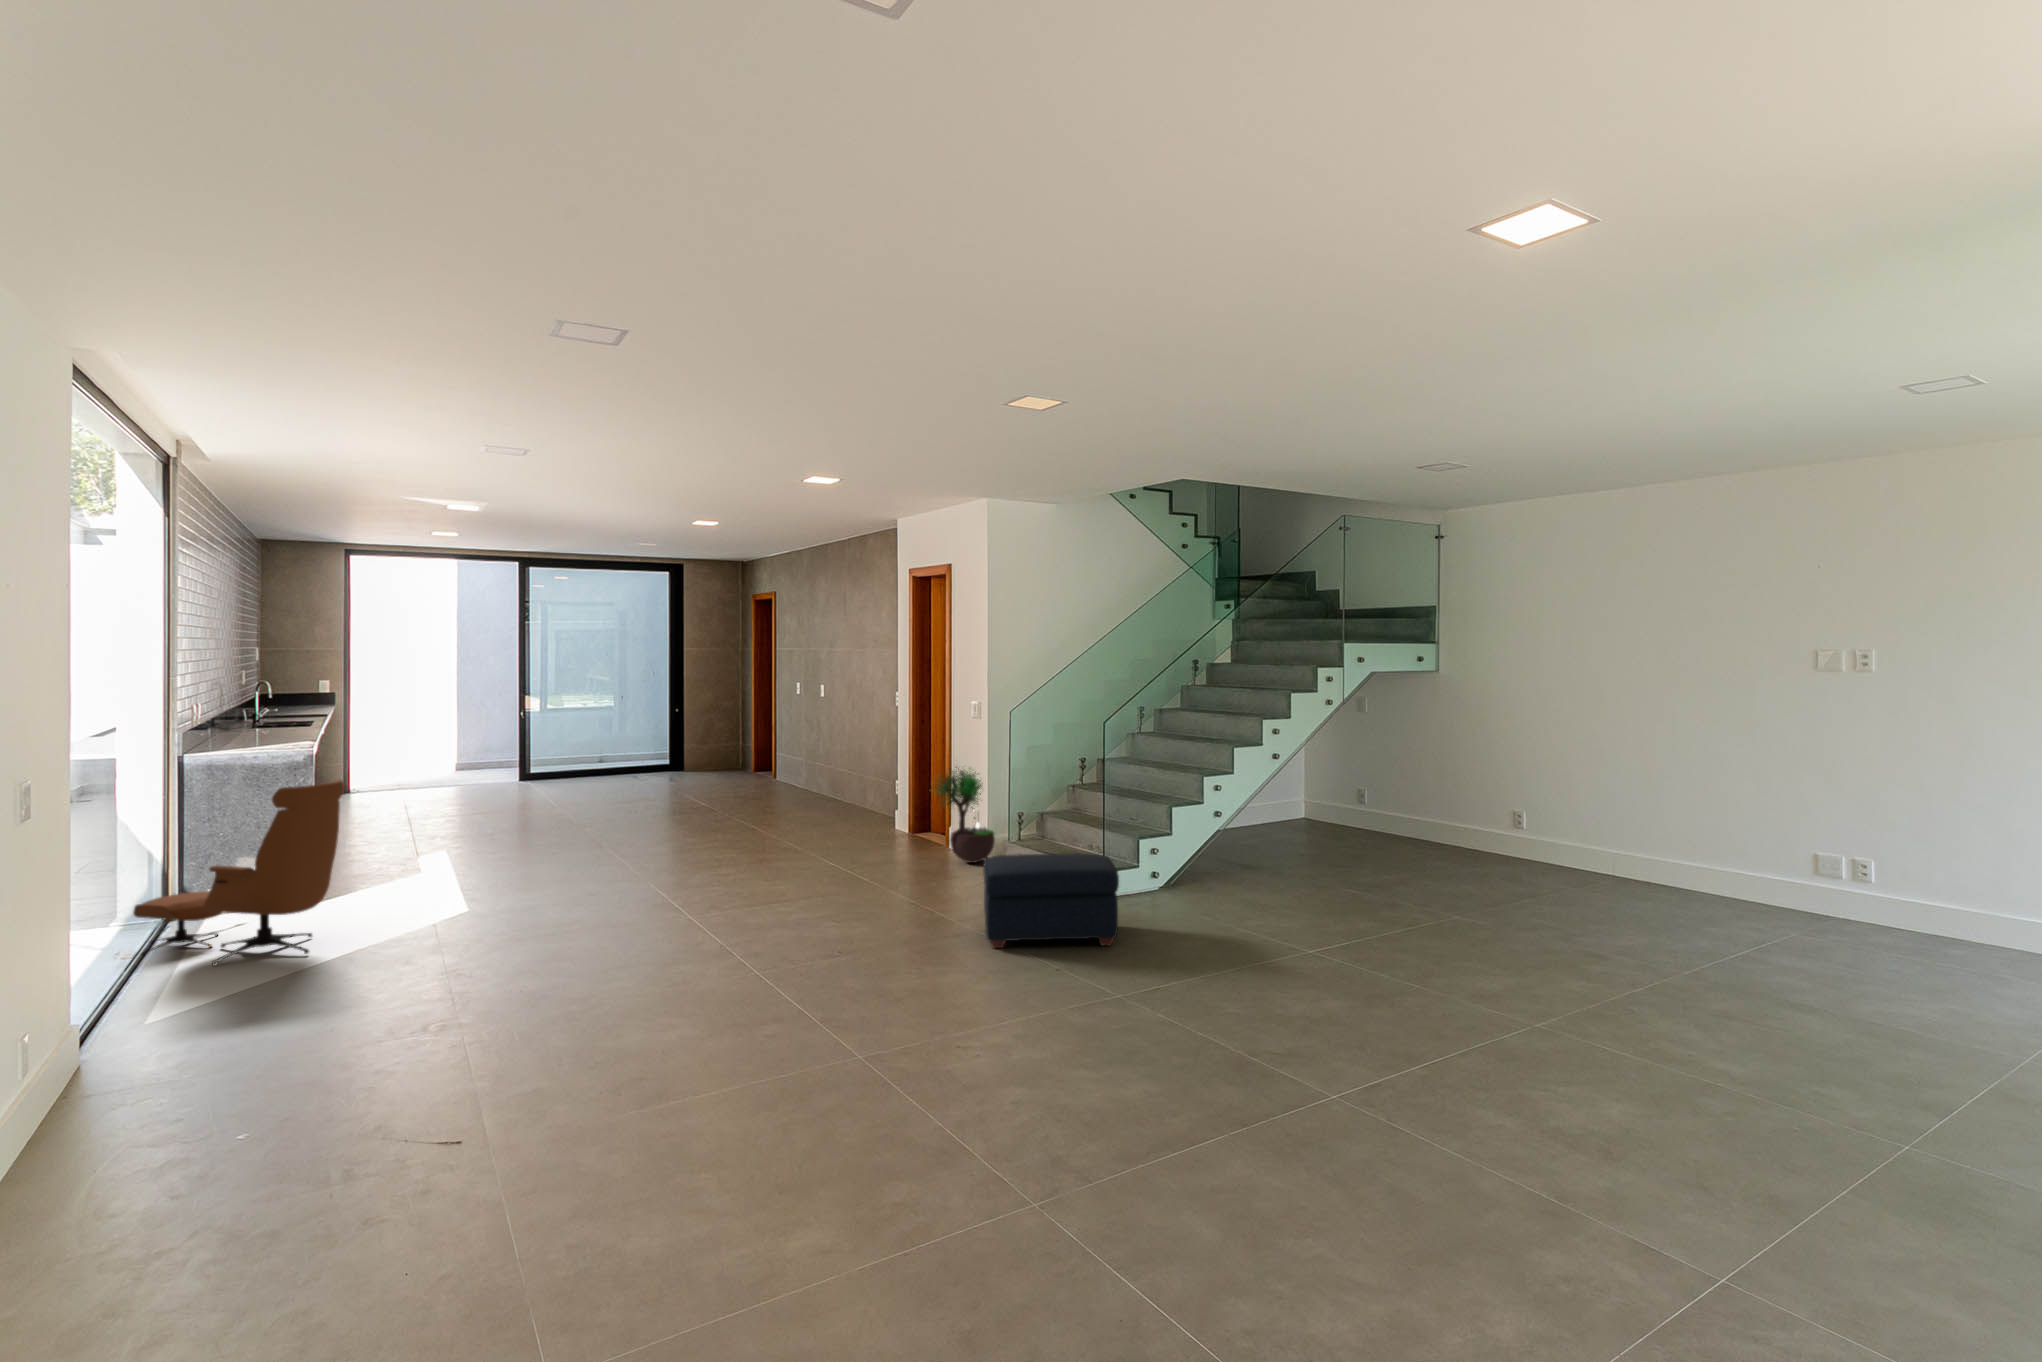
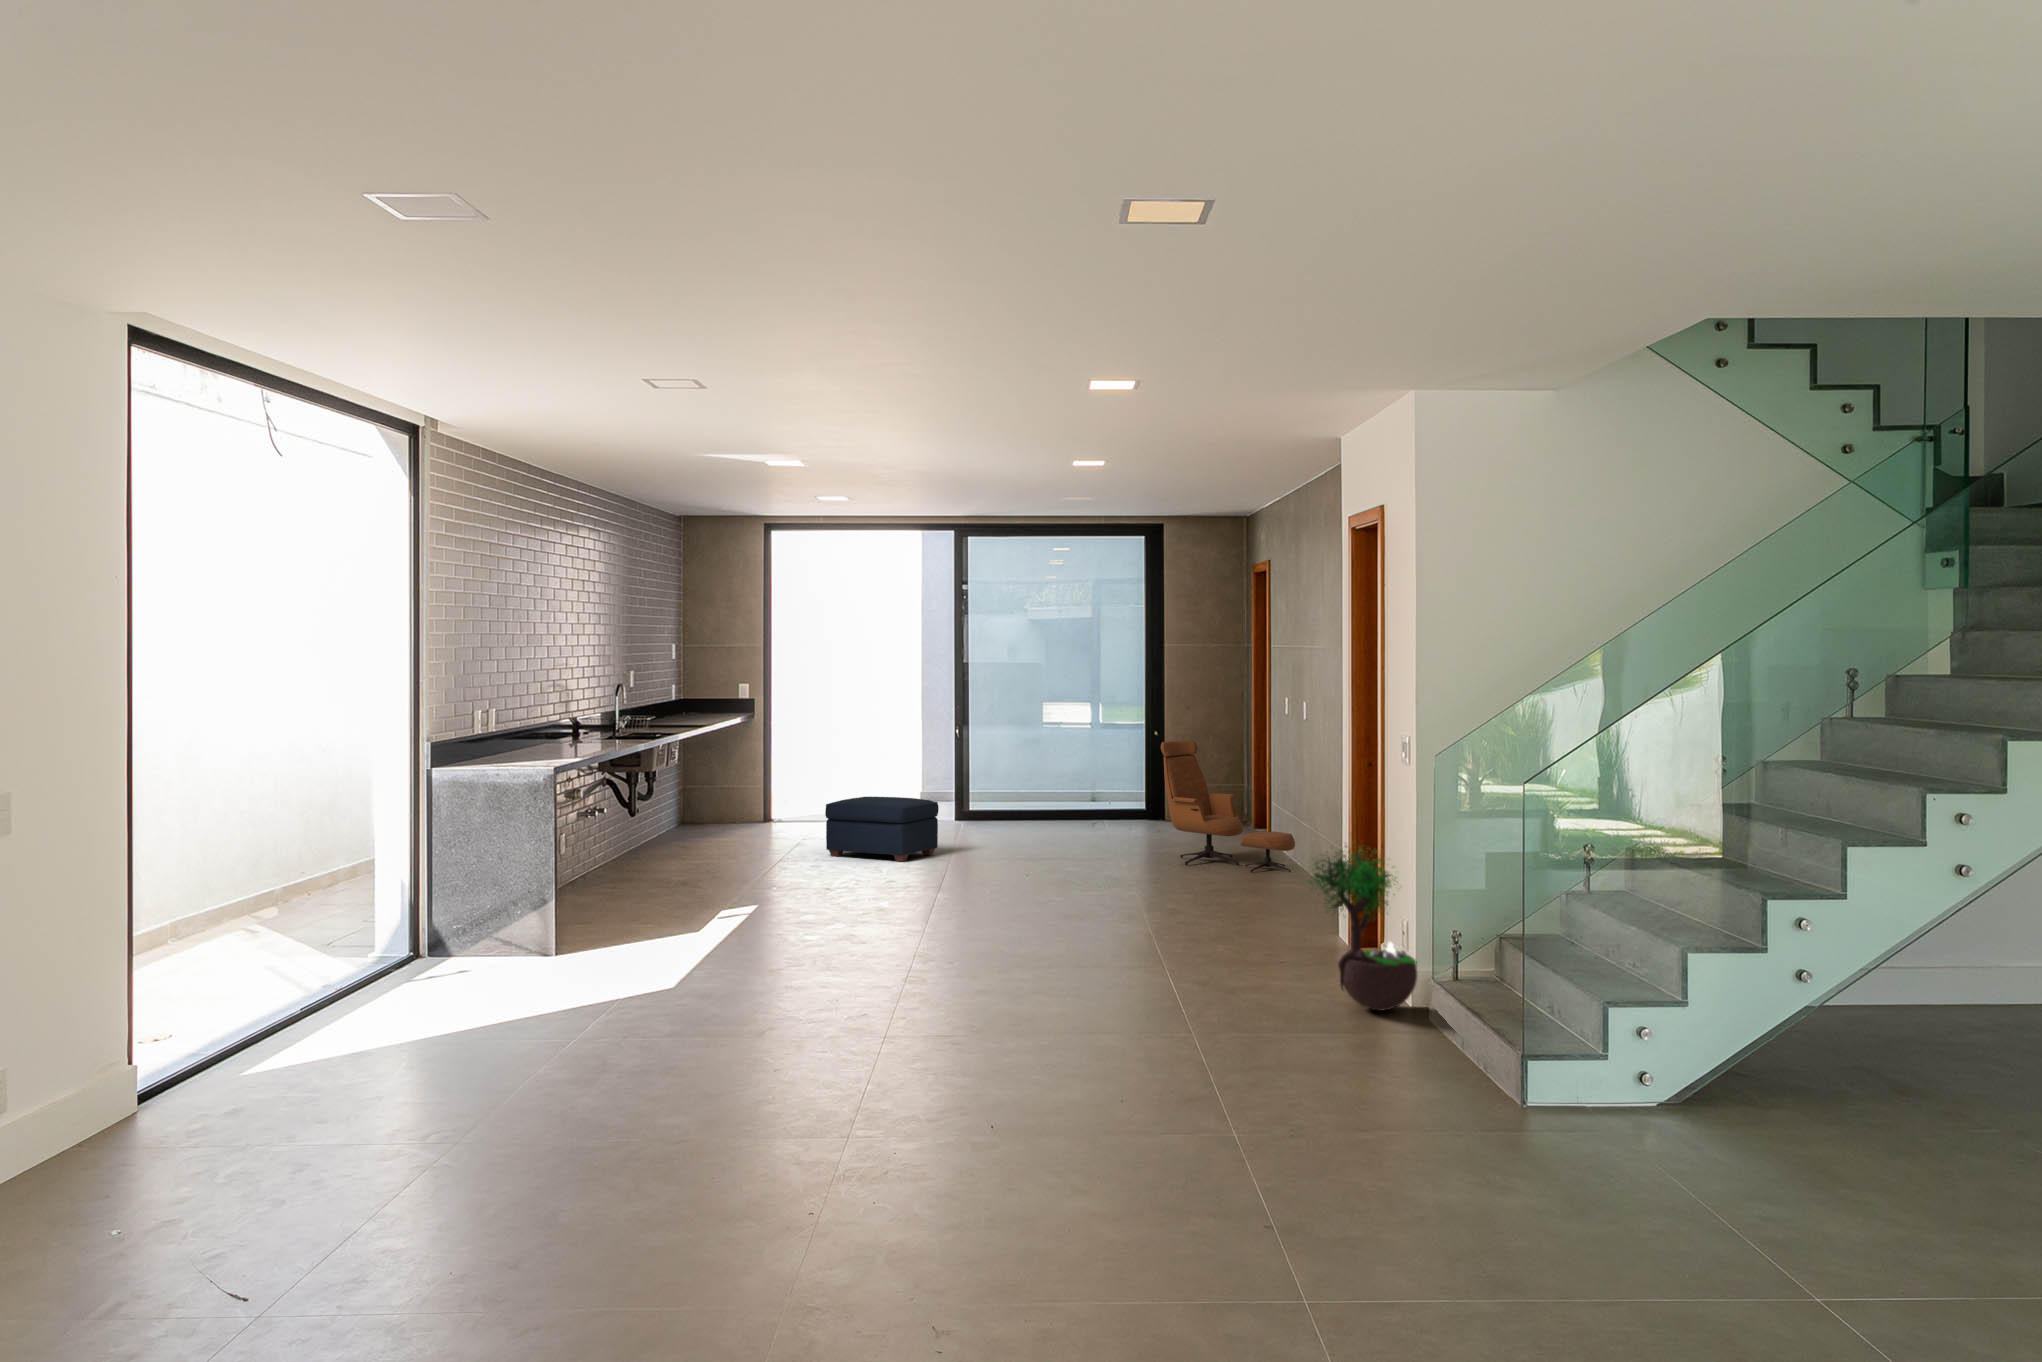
lounge chair: present [133,780,345,965] -> present [1161,740,1295,872]
ottoman: present [983,853,1119,948] -> present [825,797,939,861]

